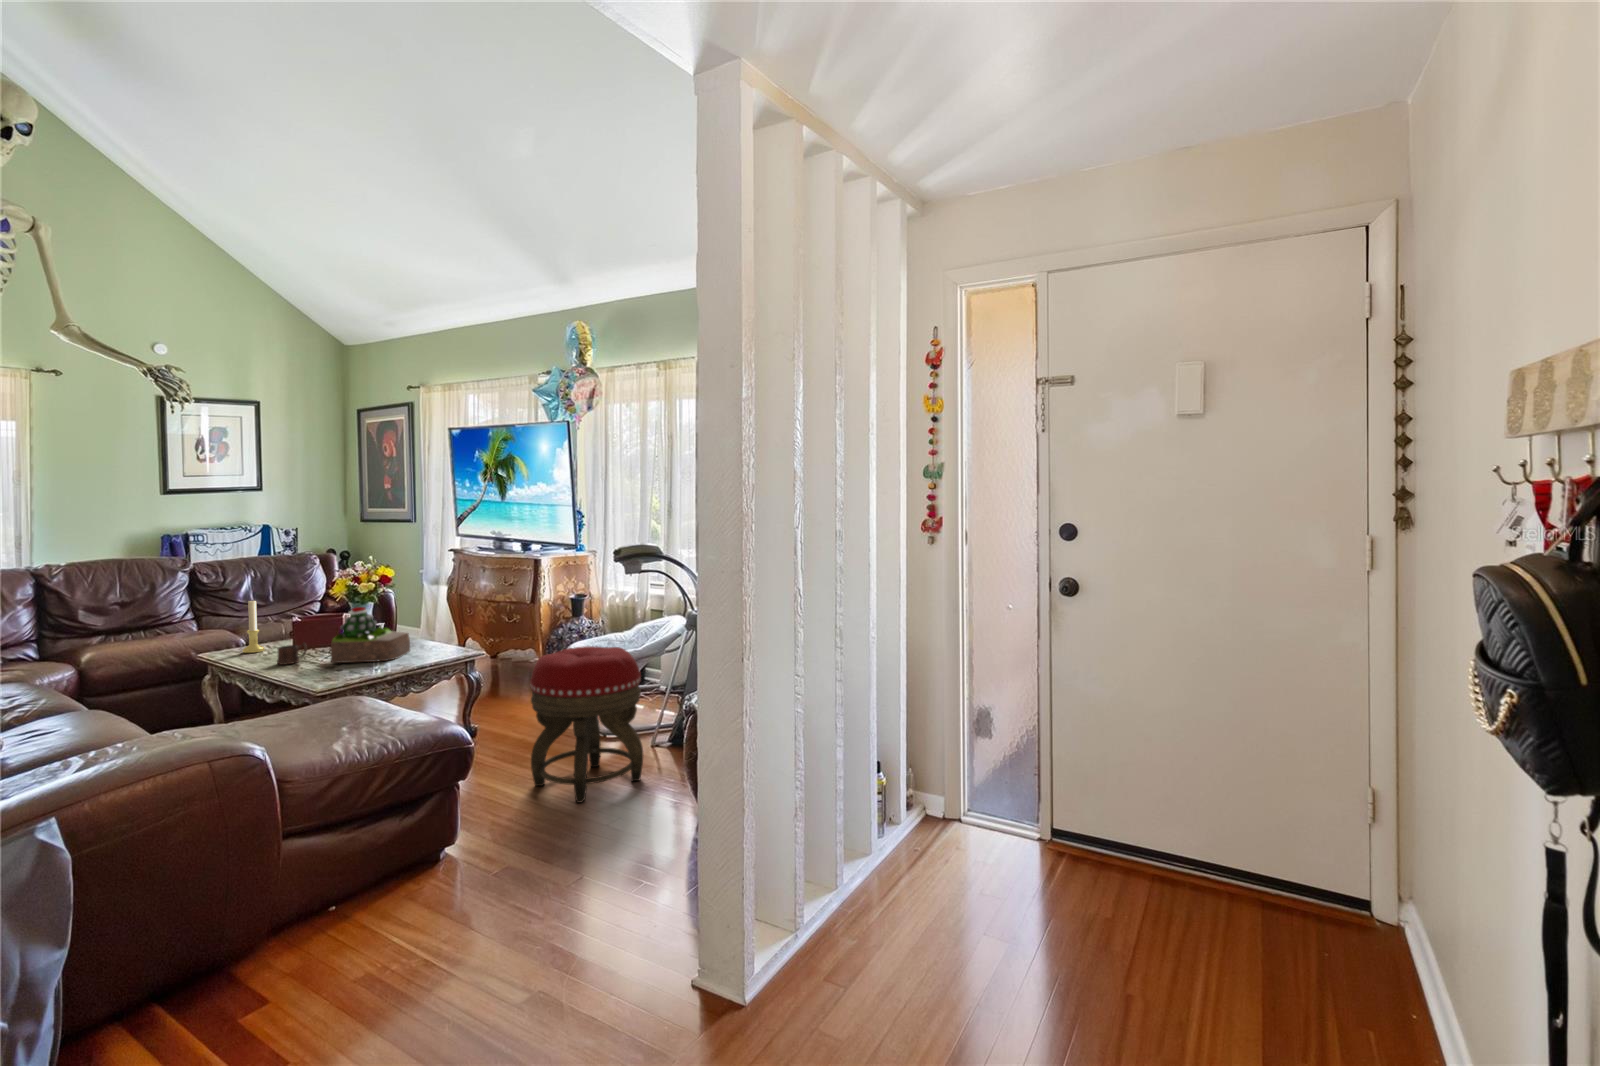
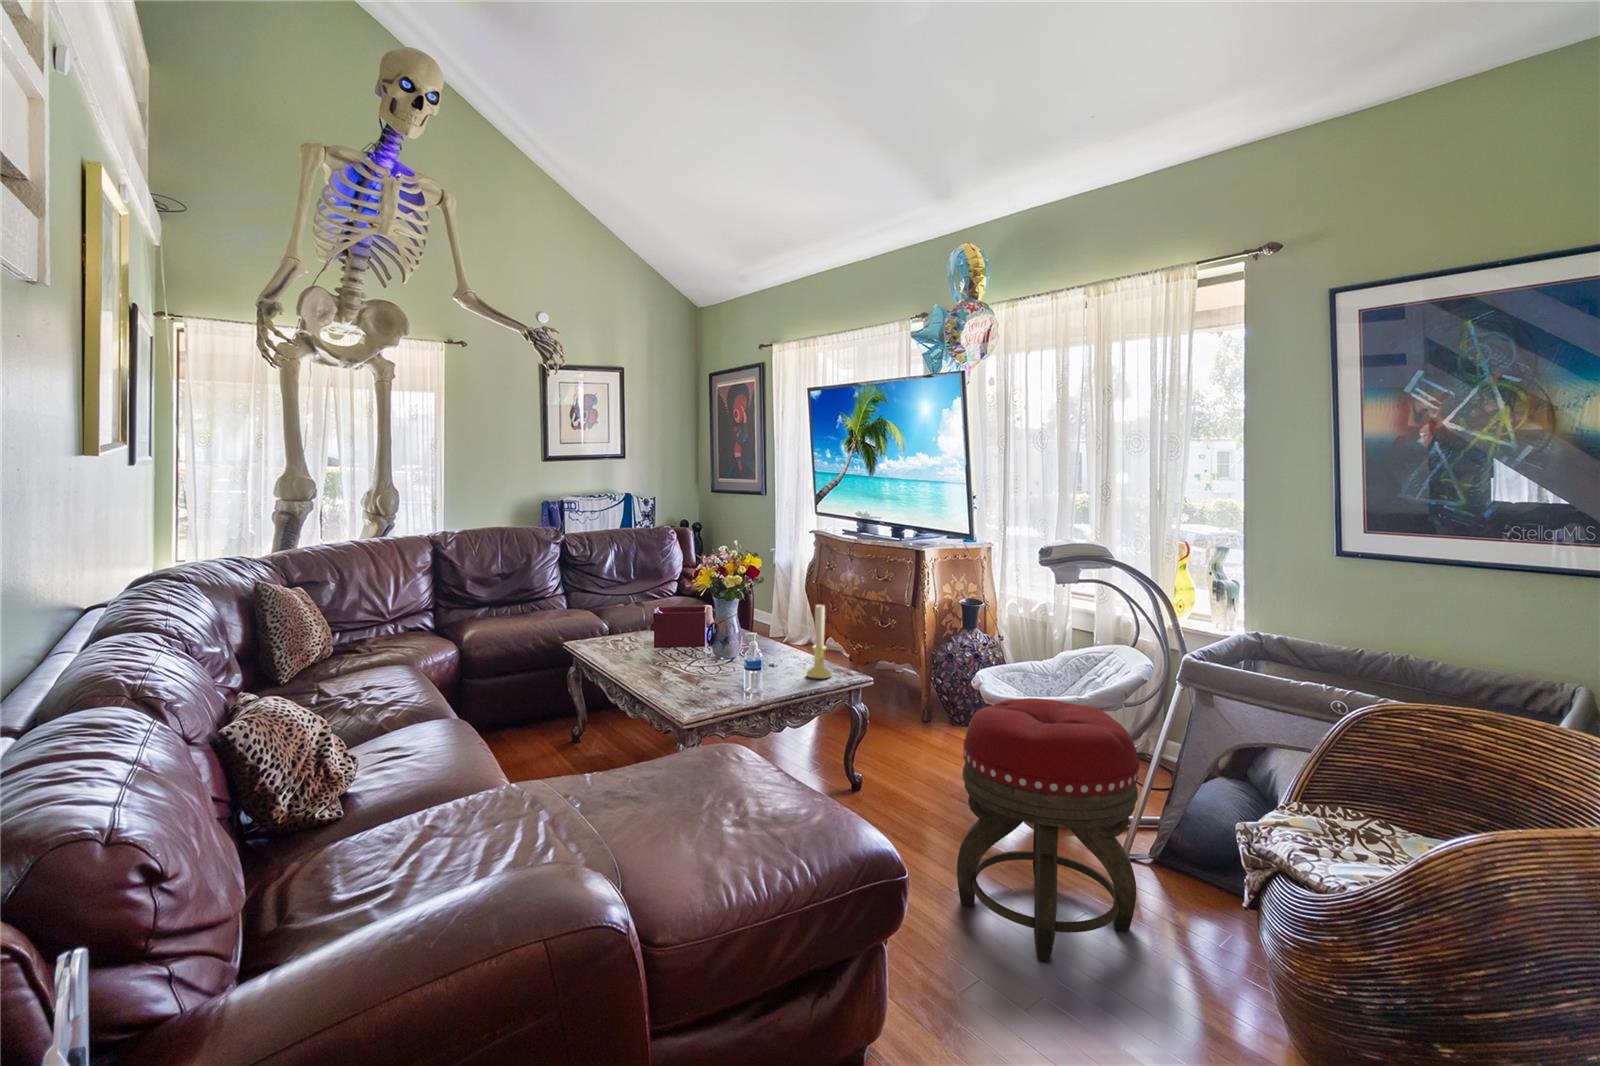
candle holder: present [243,601,265,653] -> present [807,604,831,679]
succulent plant: present [331,607,410,663] -> none [697,607,786,682]
mug: present [277,643,307,665] -> none [640,646,671,672]

